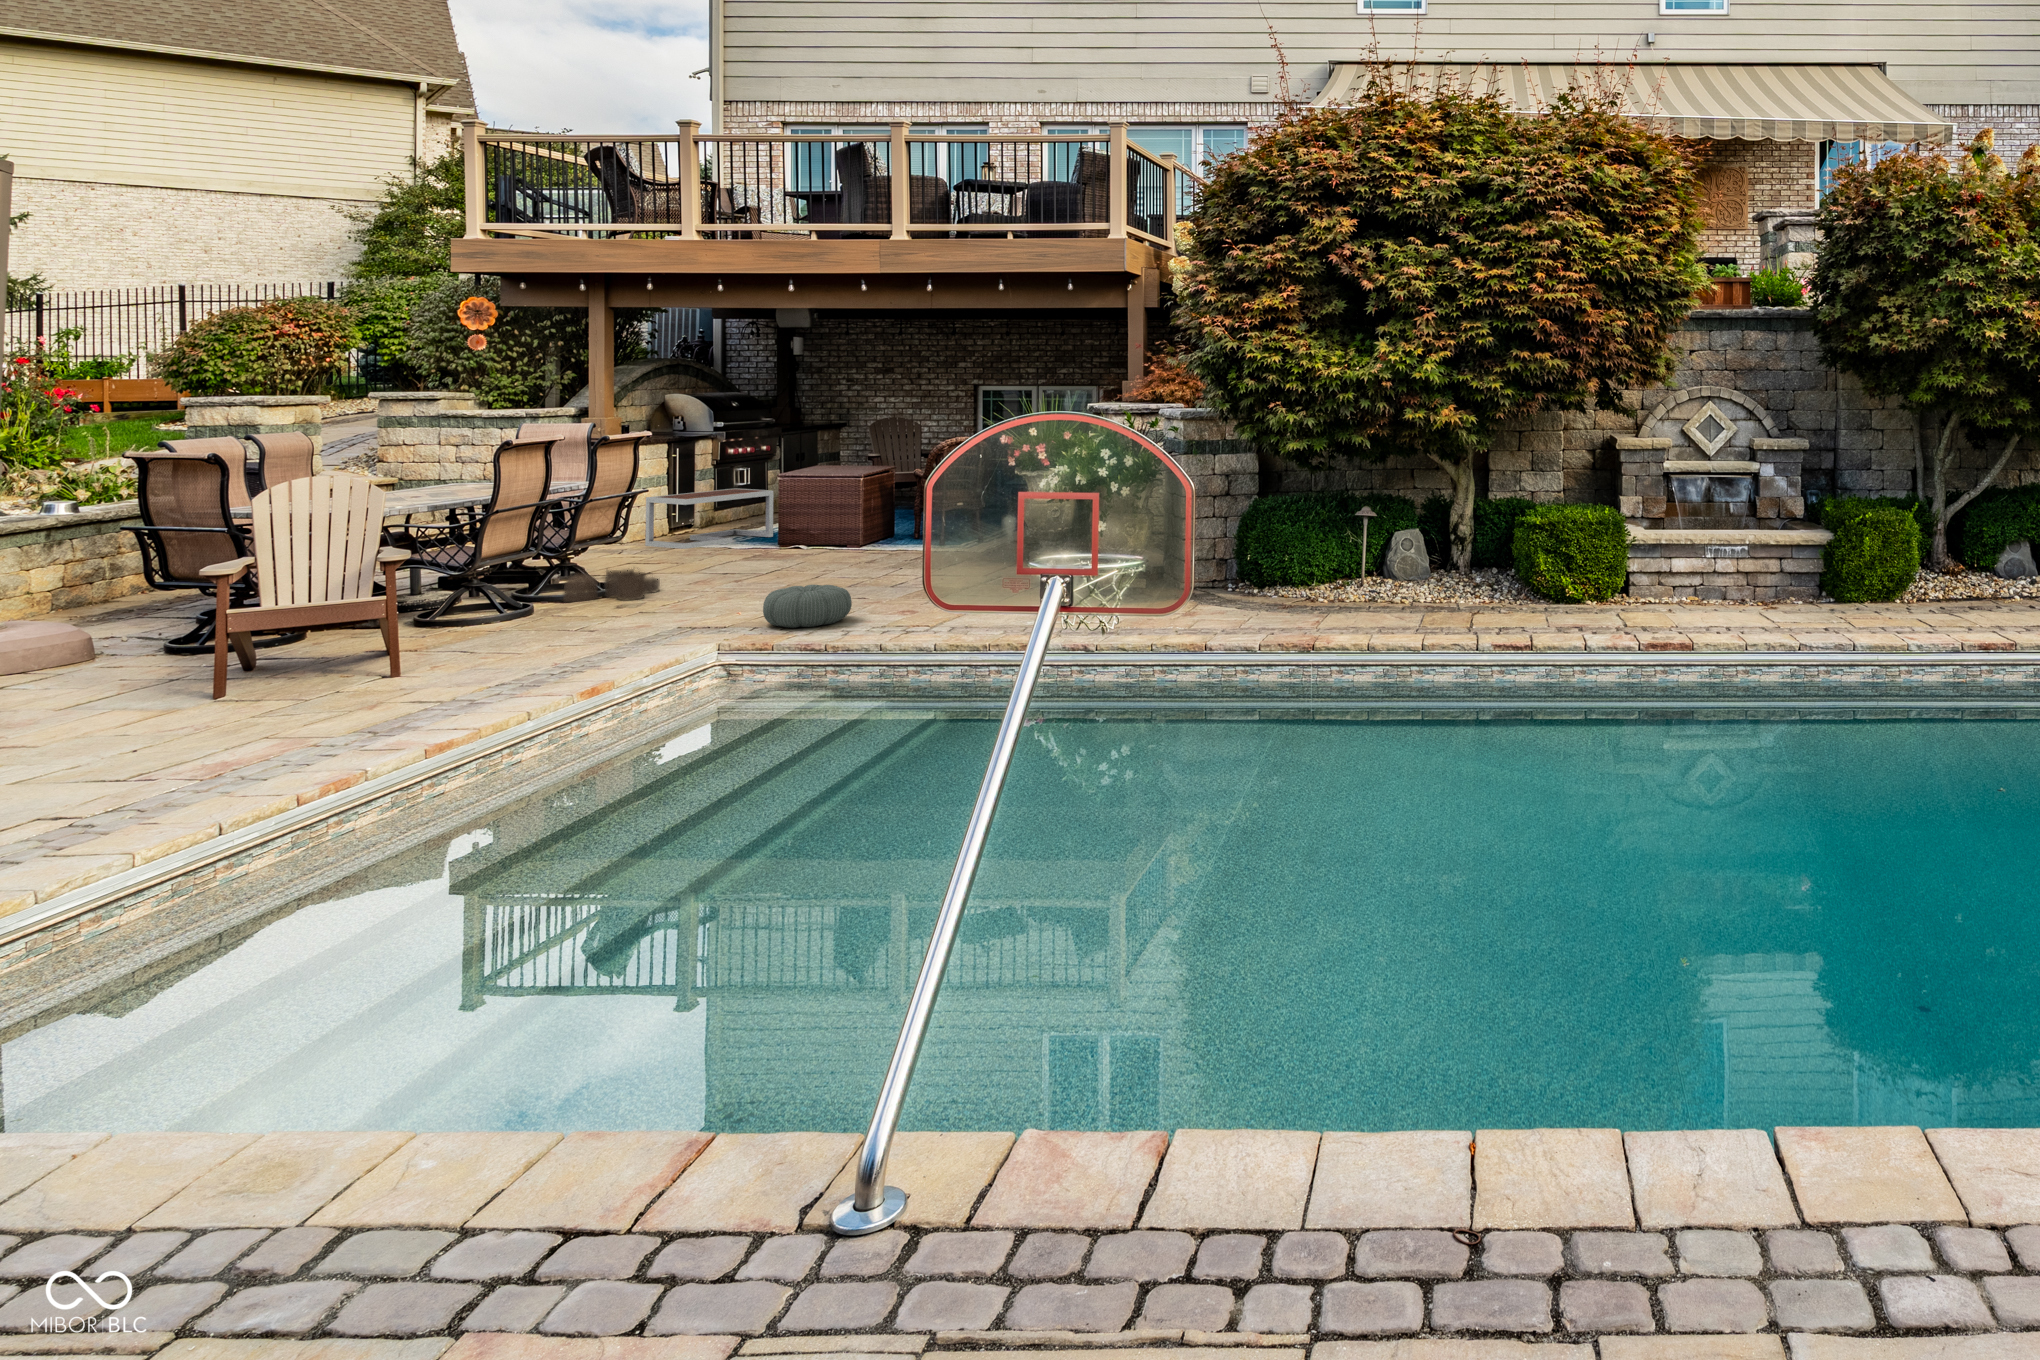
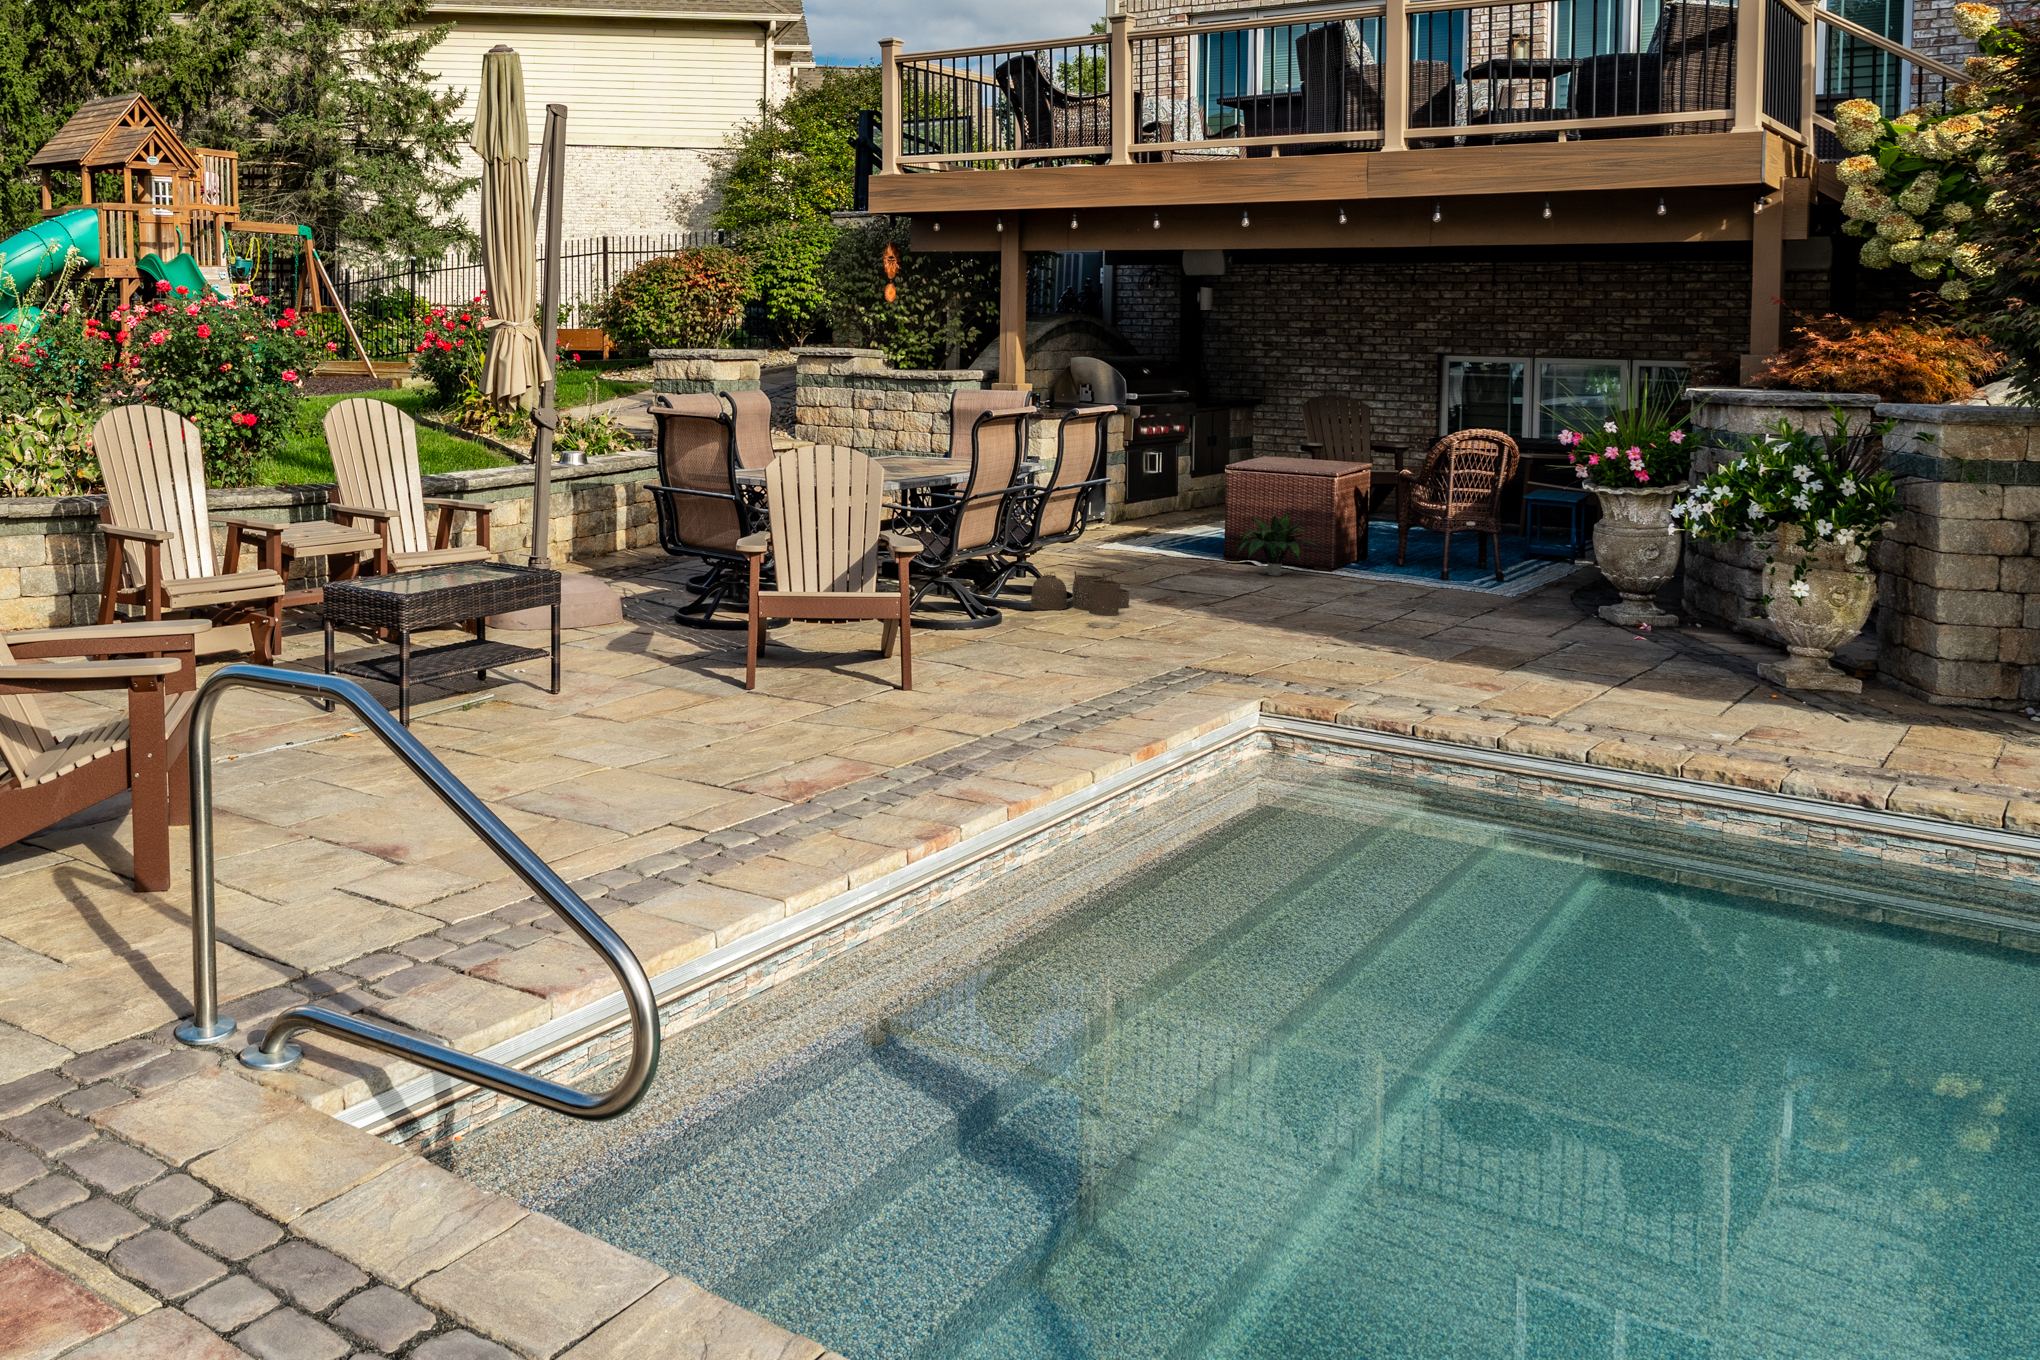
coffee table: present [645,488,773,549] -> none [1067,479,1208,551]
potted plant: none [779,505,849,555] -> present [1237,512,1321,576]
pouf: present [763,585,852,628] -> none [1295,627,1412,687]

